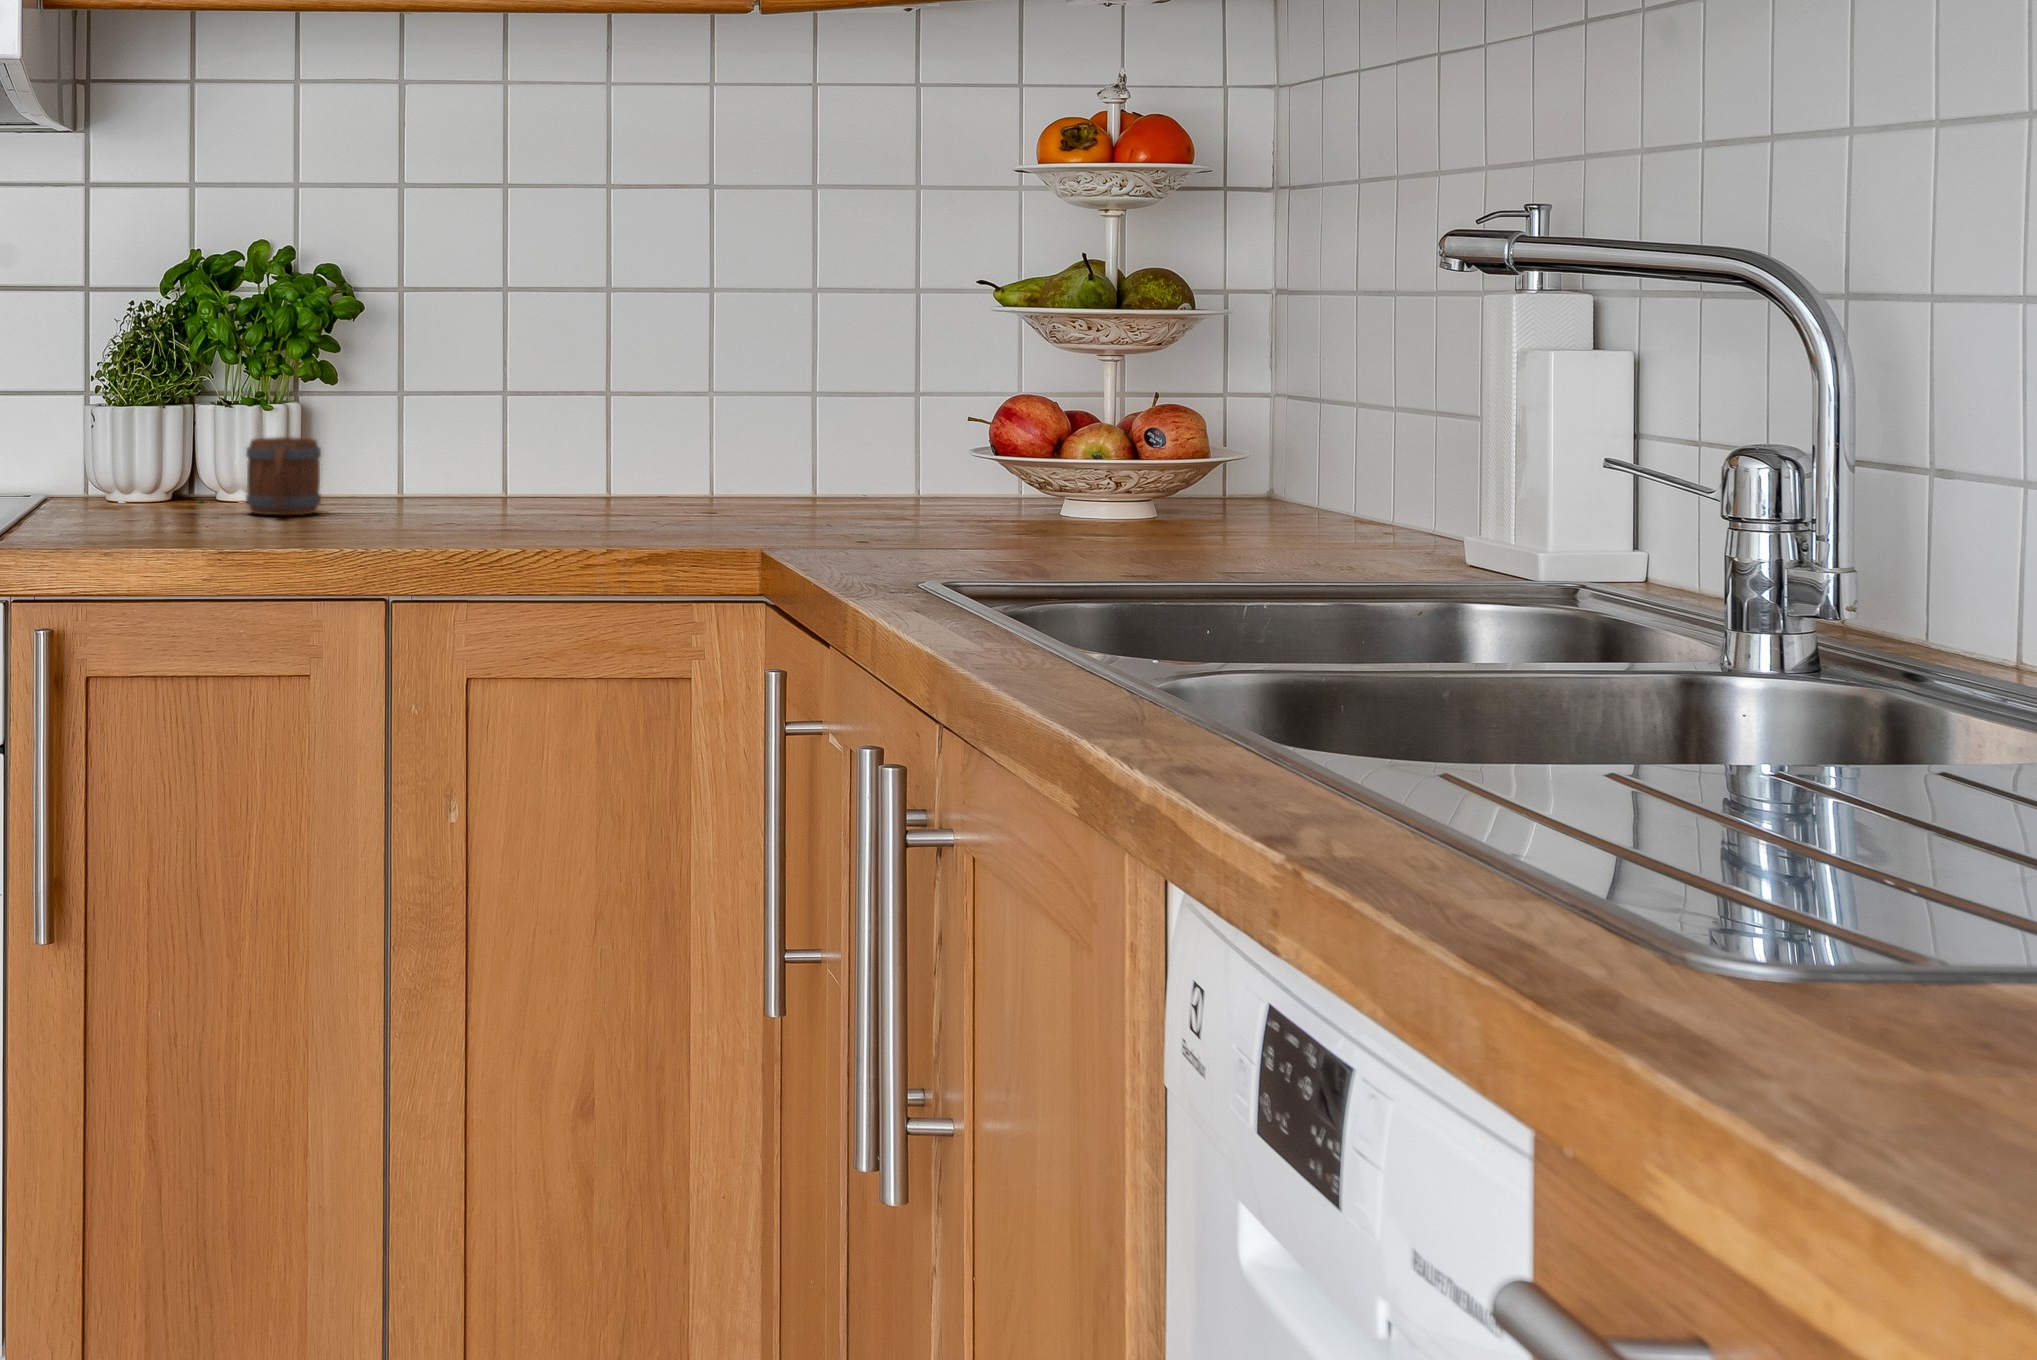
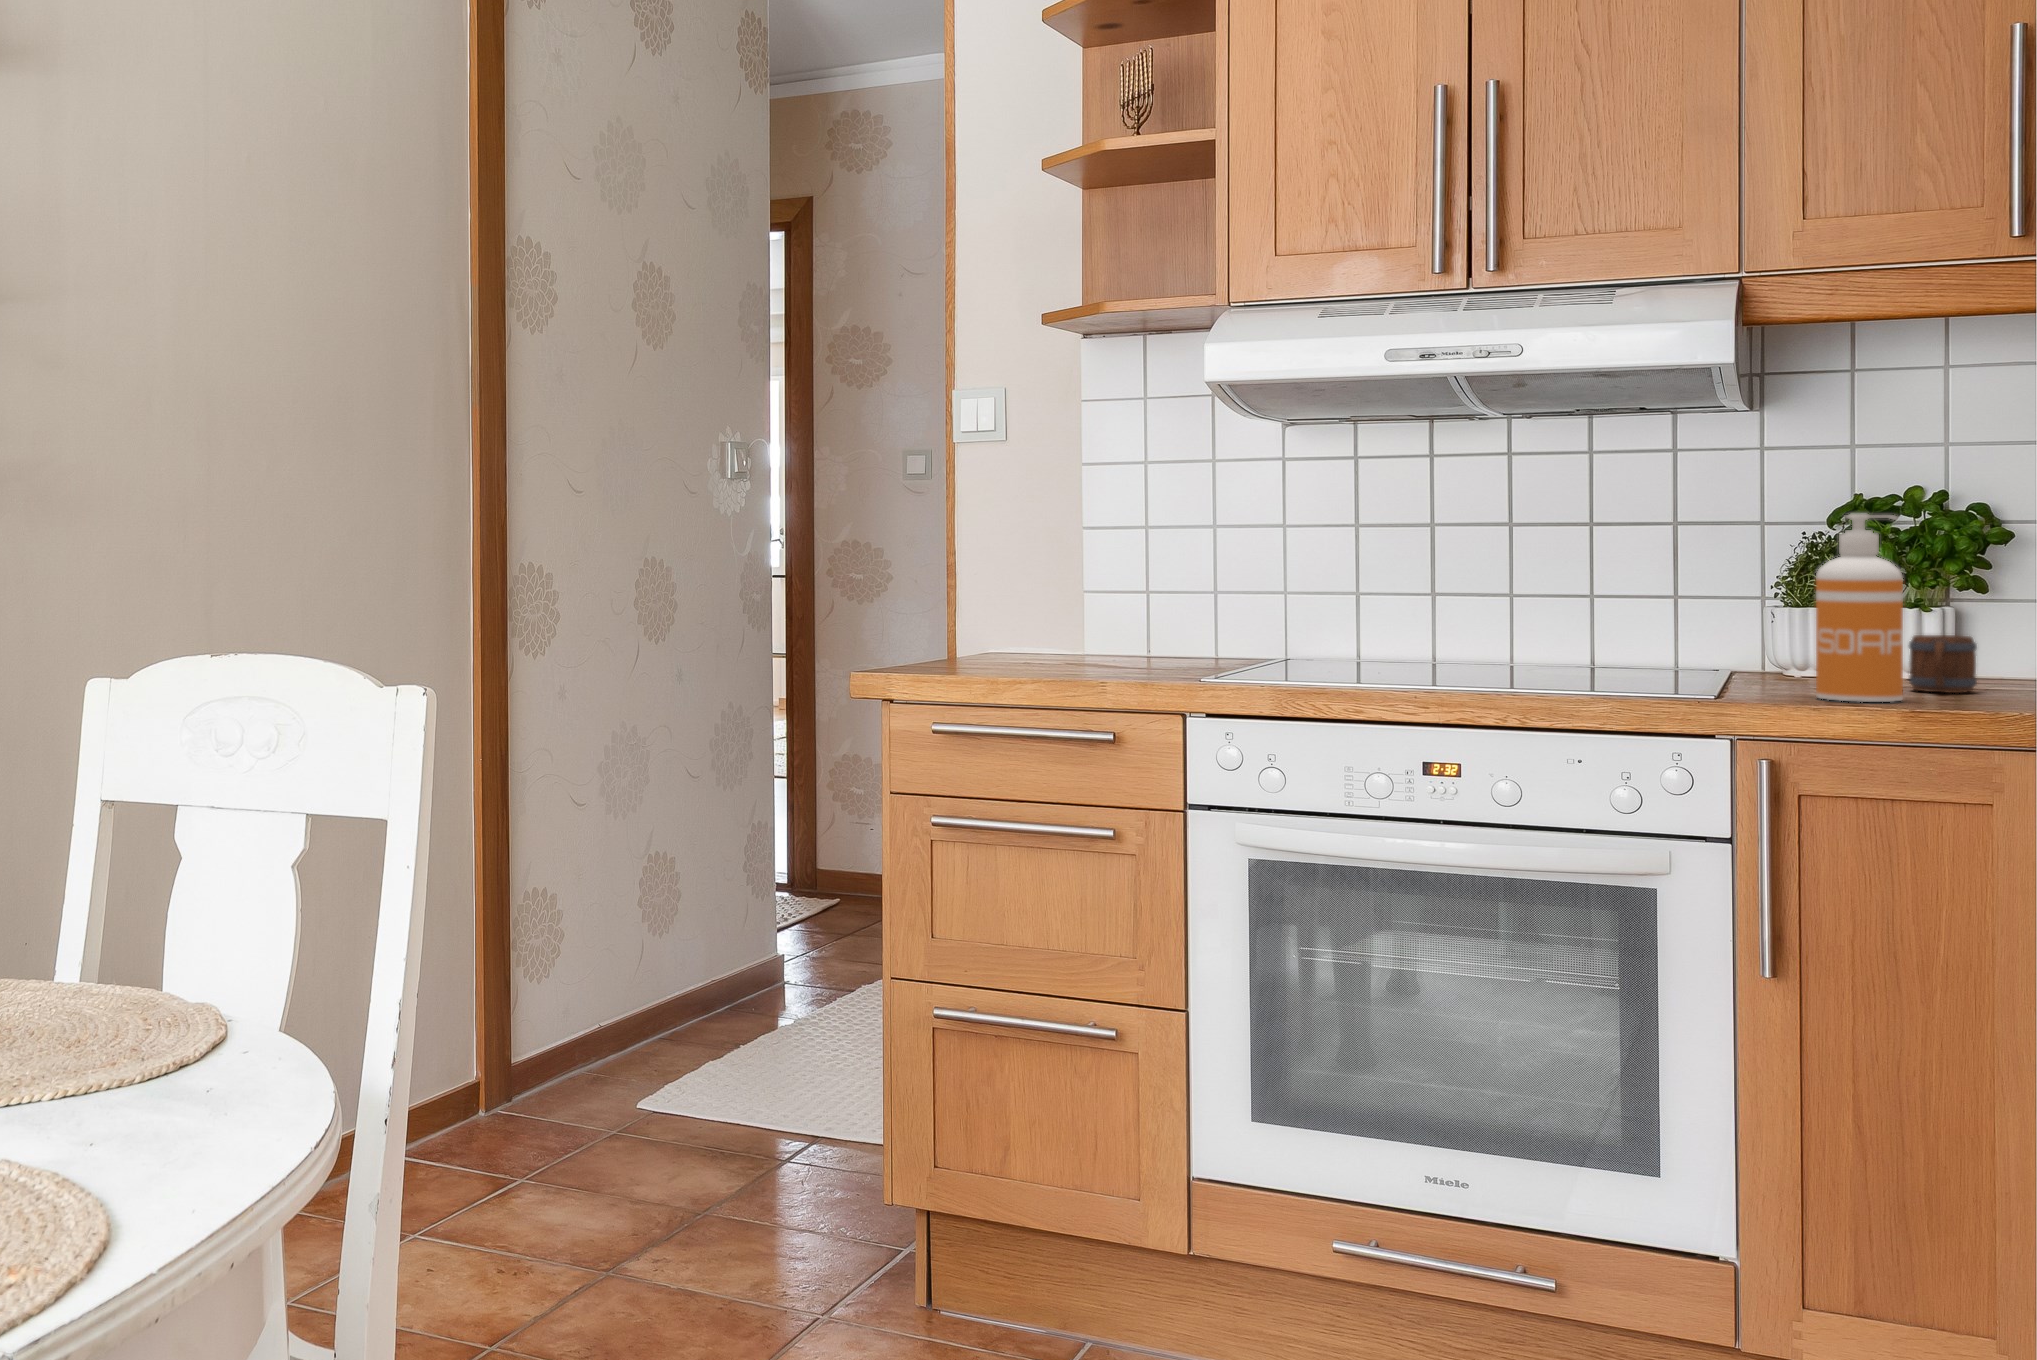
soap dispenser: none [133,272,236,538] -> present [1816,514,1903,702]

